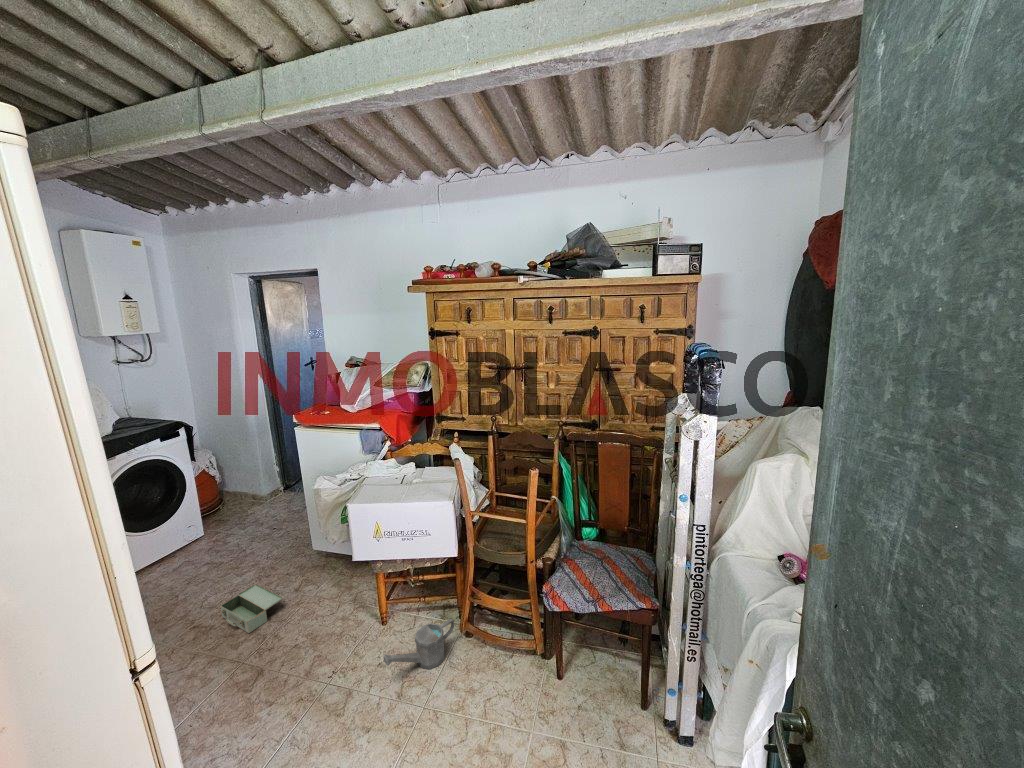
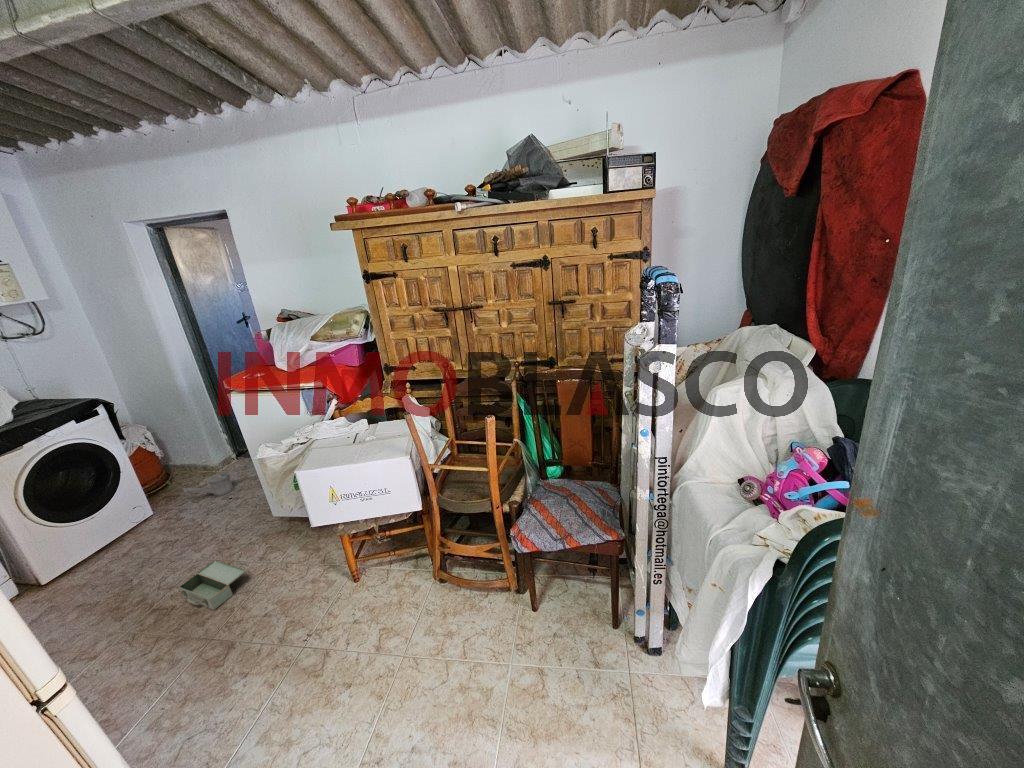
watering can: present [383,619,454,669] -> present [183,469,240,496]

